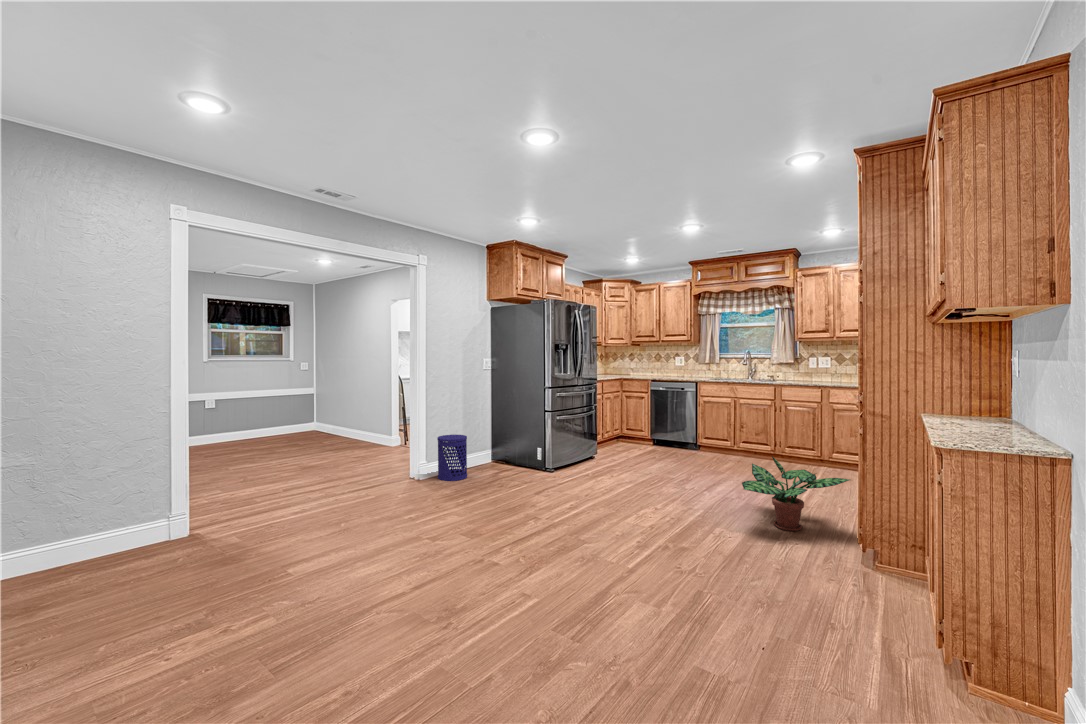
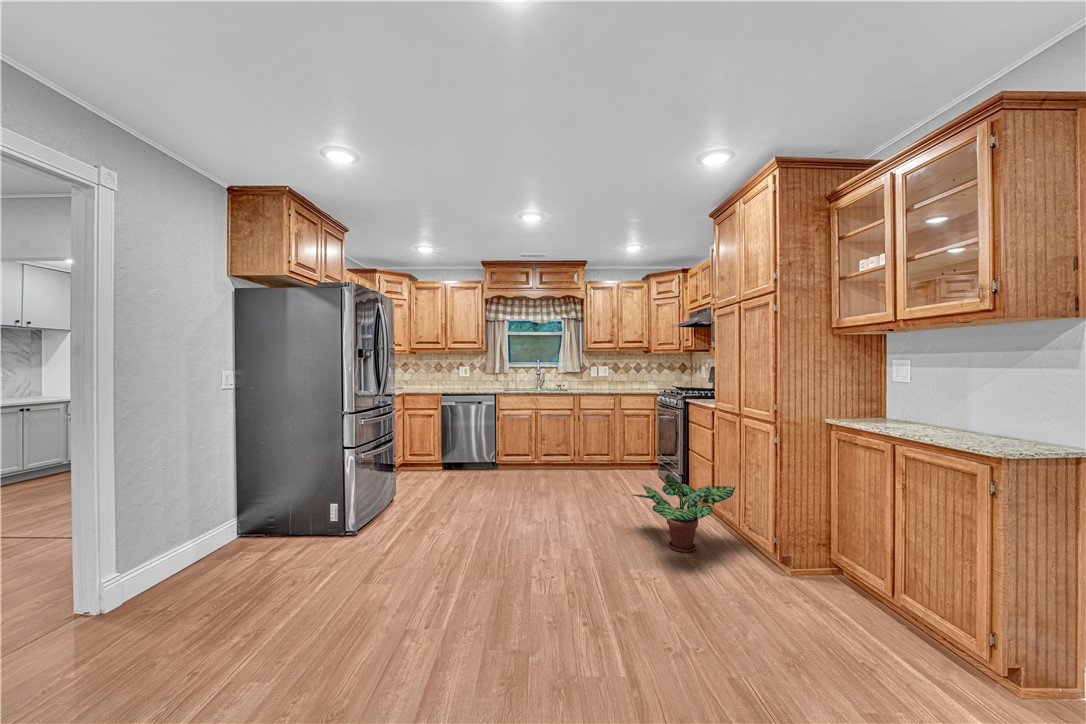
waste bin: present [437,435,467,481] -> none [128,511,202,612]

